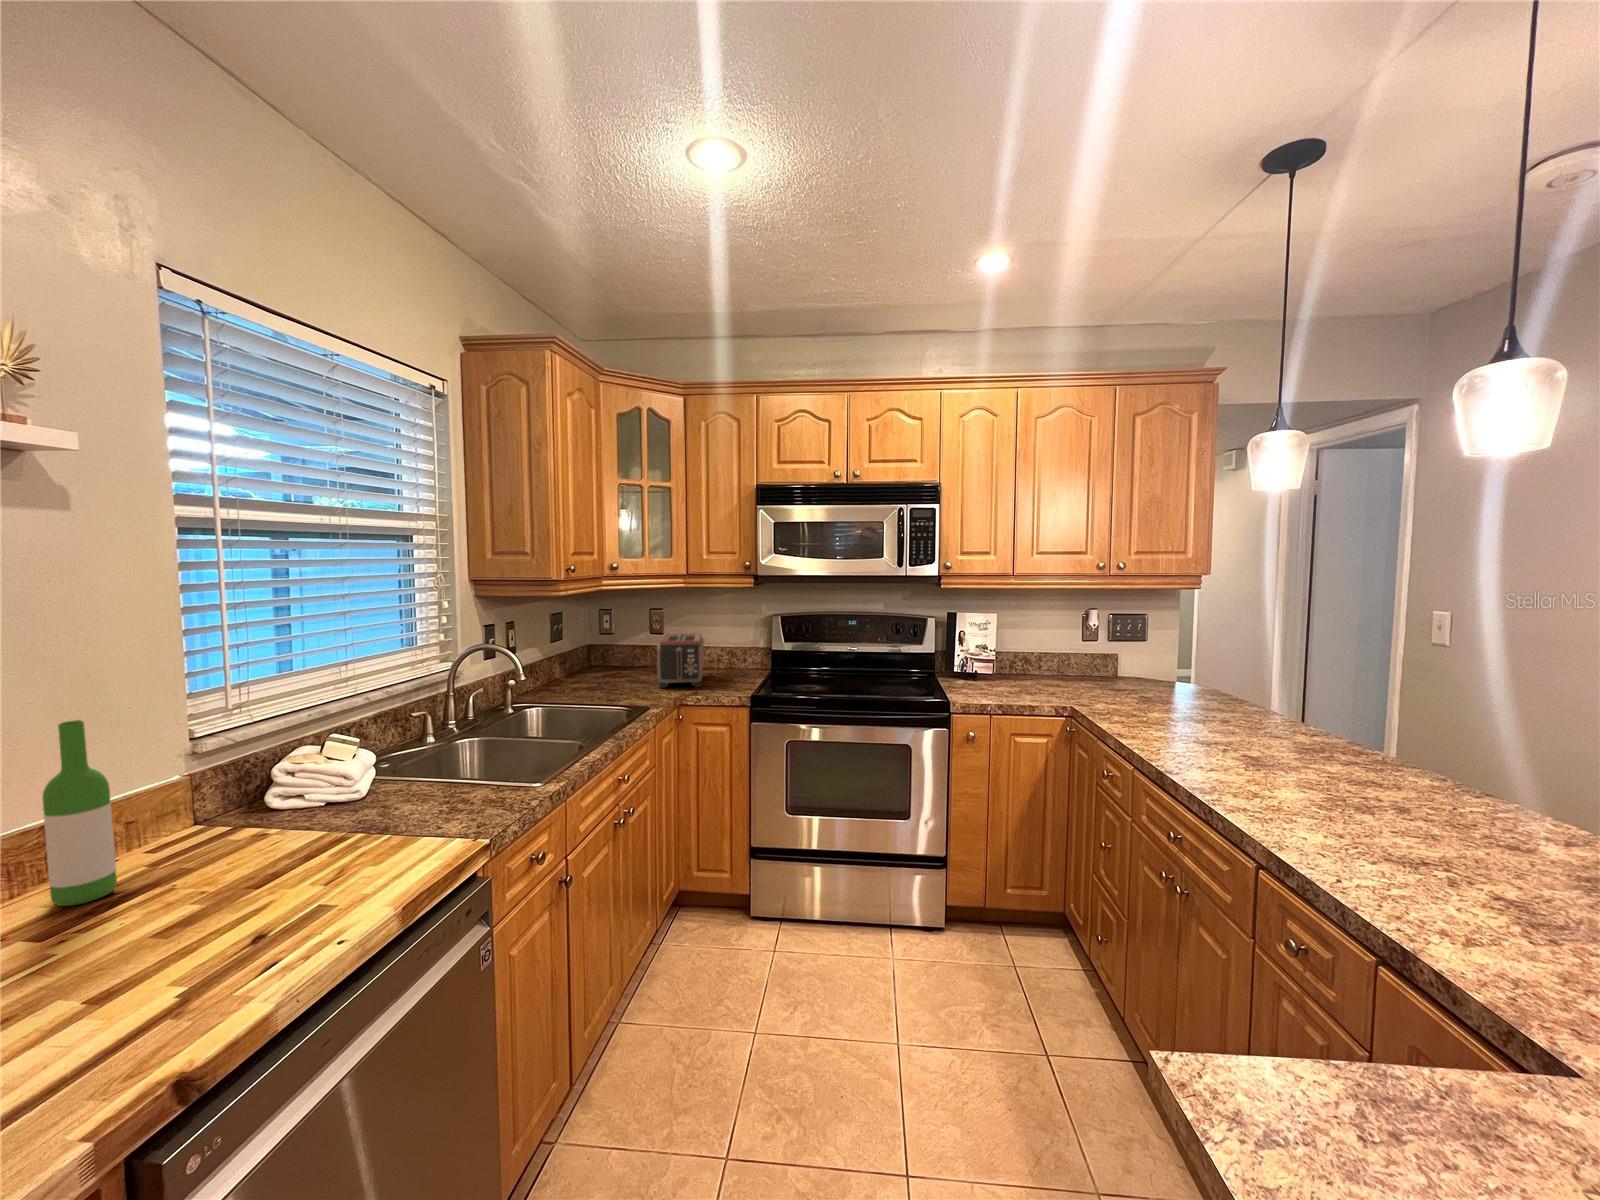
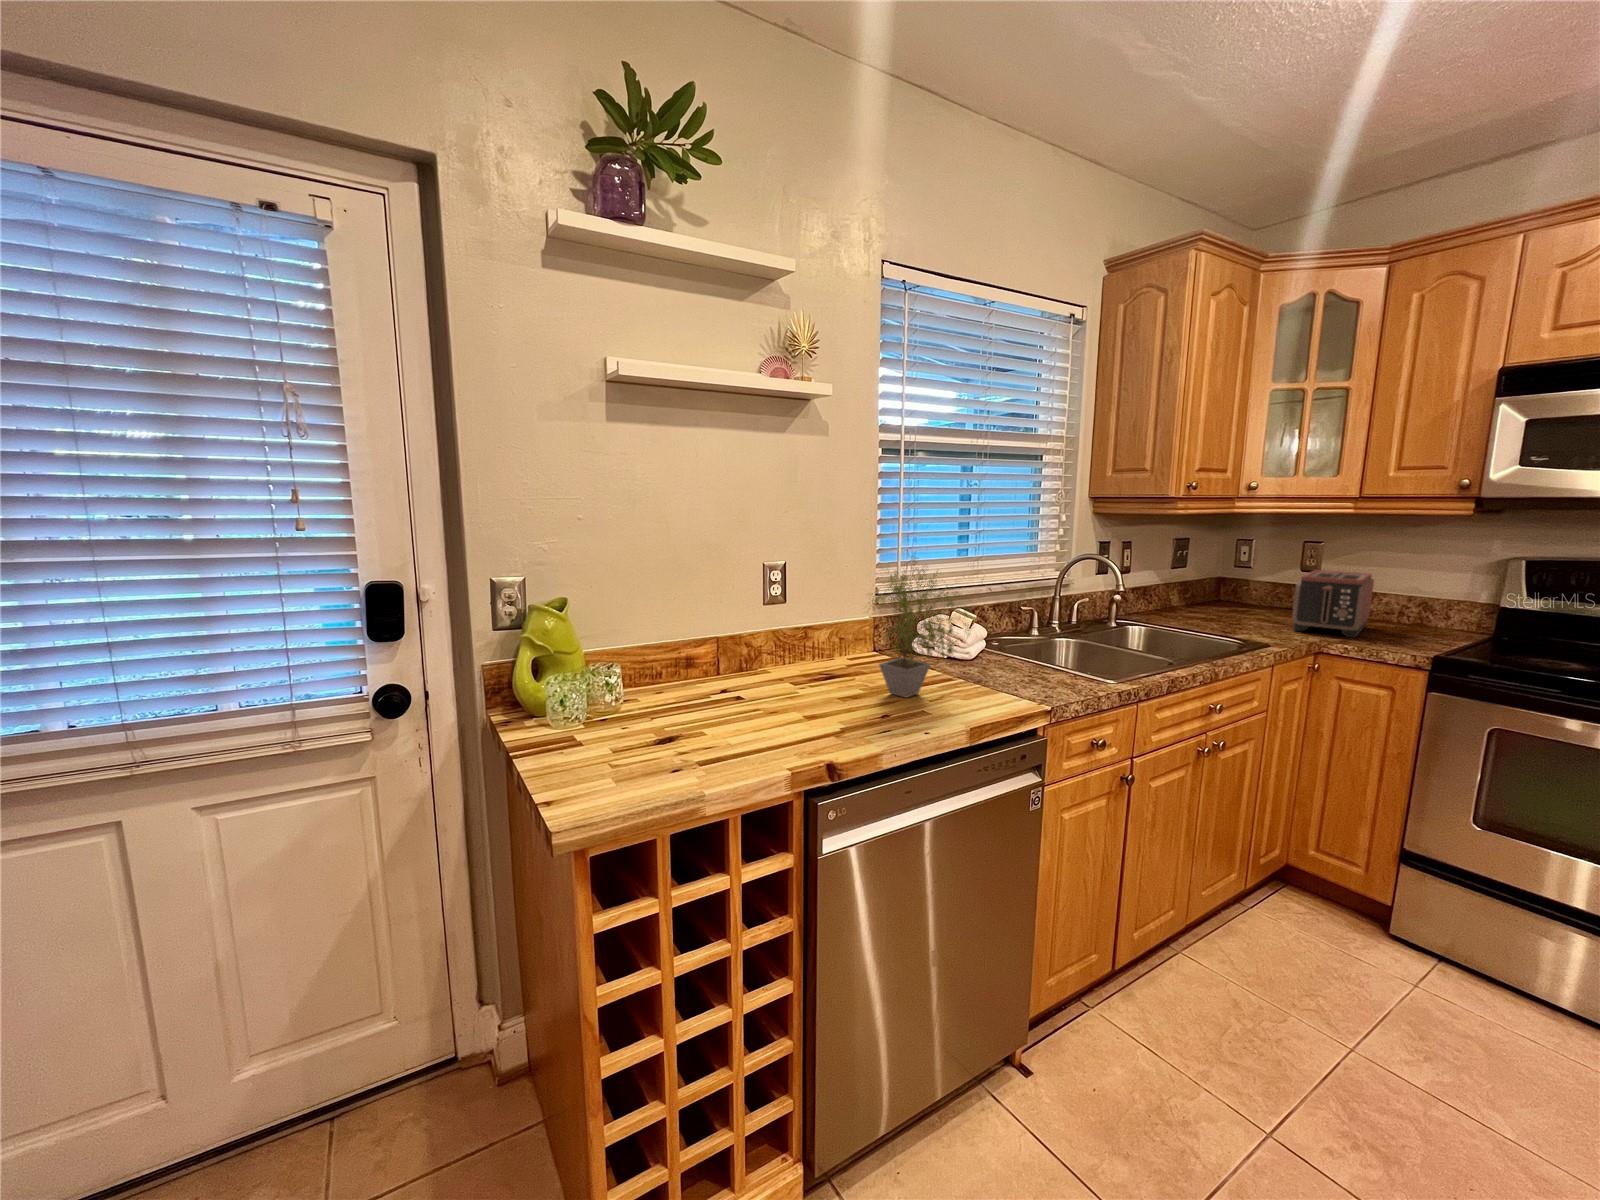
potted plant: none [175,690,381,894] -> present [869,556,969,698]
wine bottle: present [42,720,117,906] -> none [804,564,832,674]

